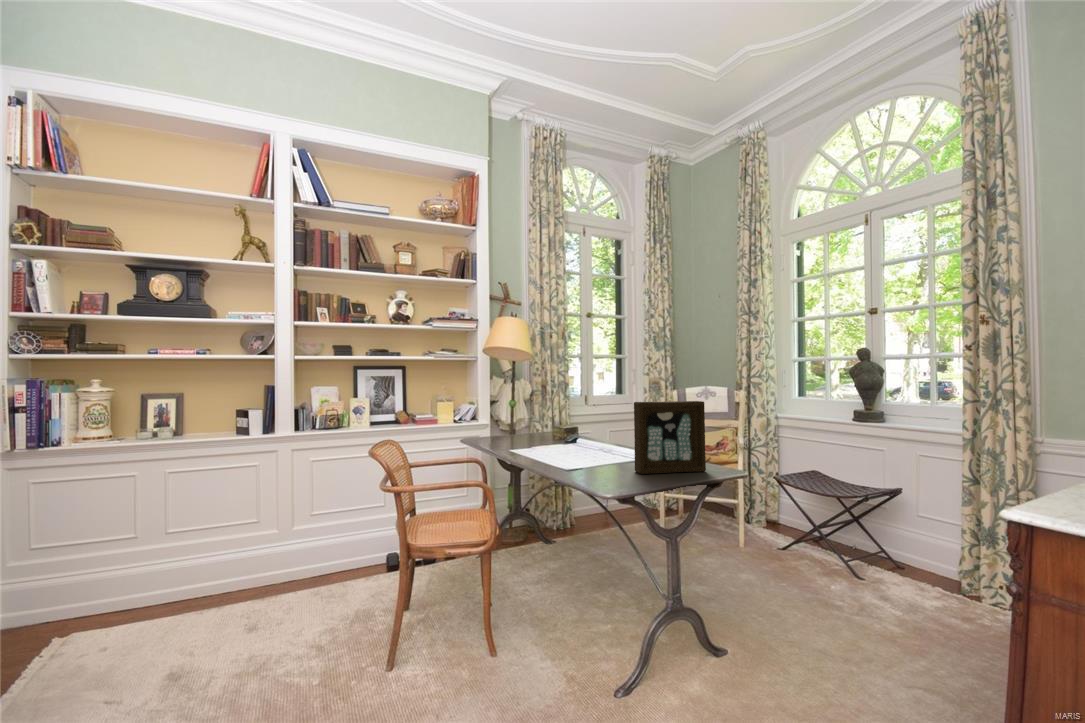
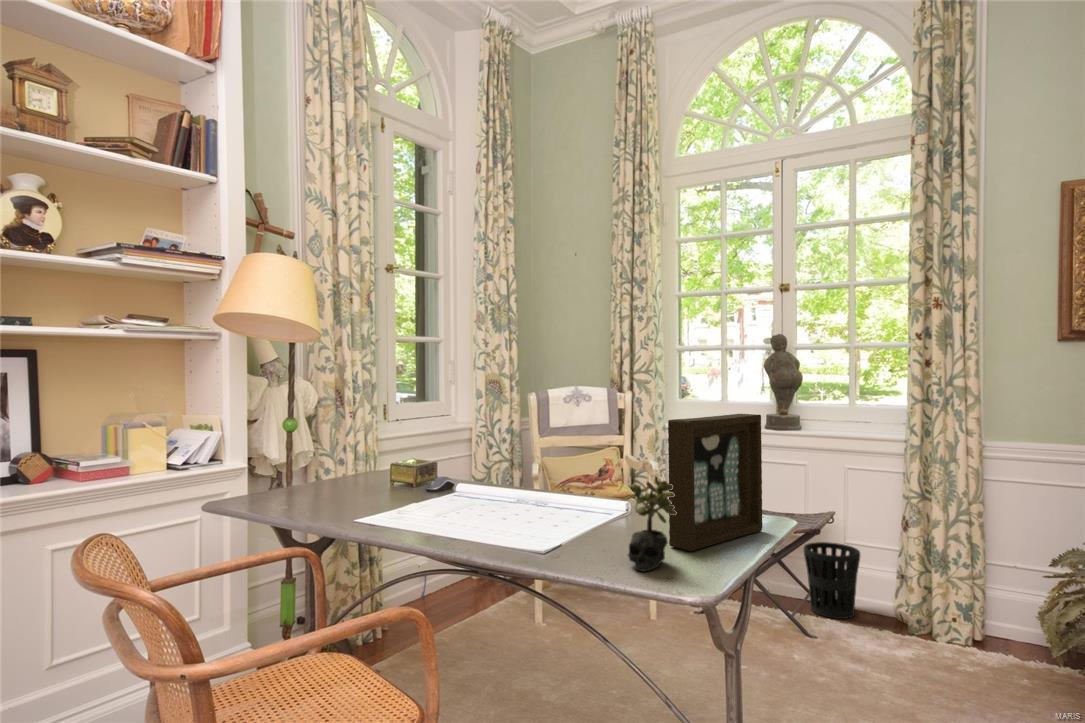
succulent plant: none [596,431,625,478] -> present [621,477,677,571]
wastebasket: none [872,511,923,573] -> present [804,542,860,619]

